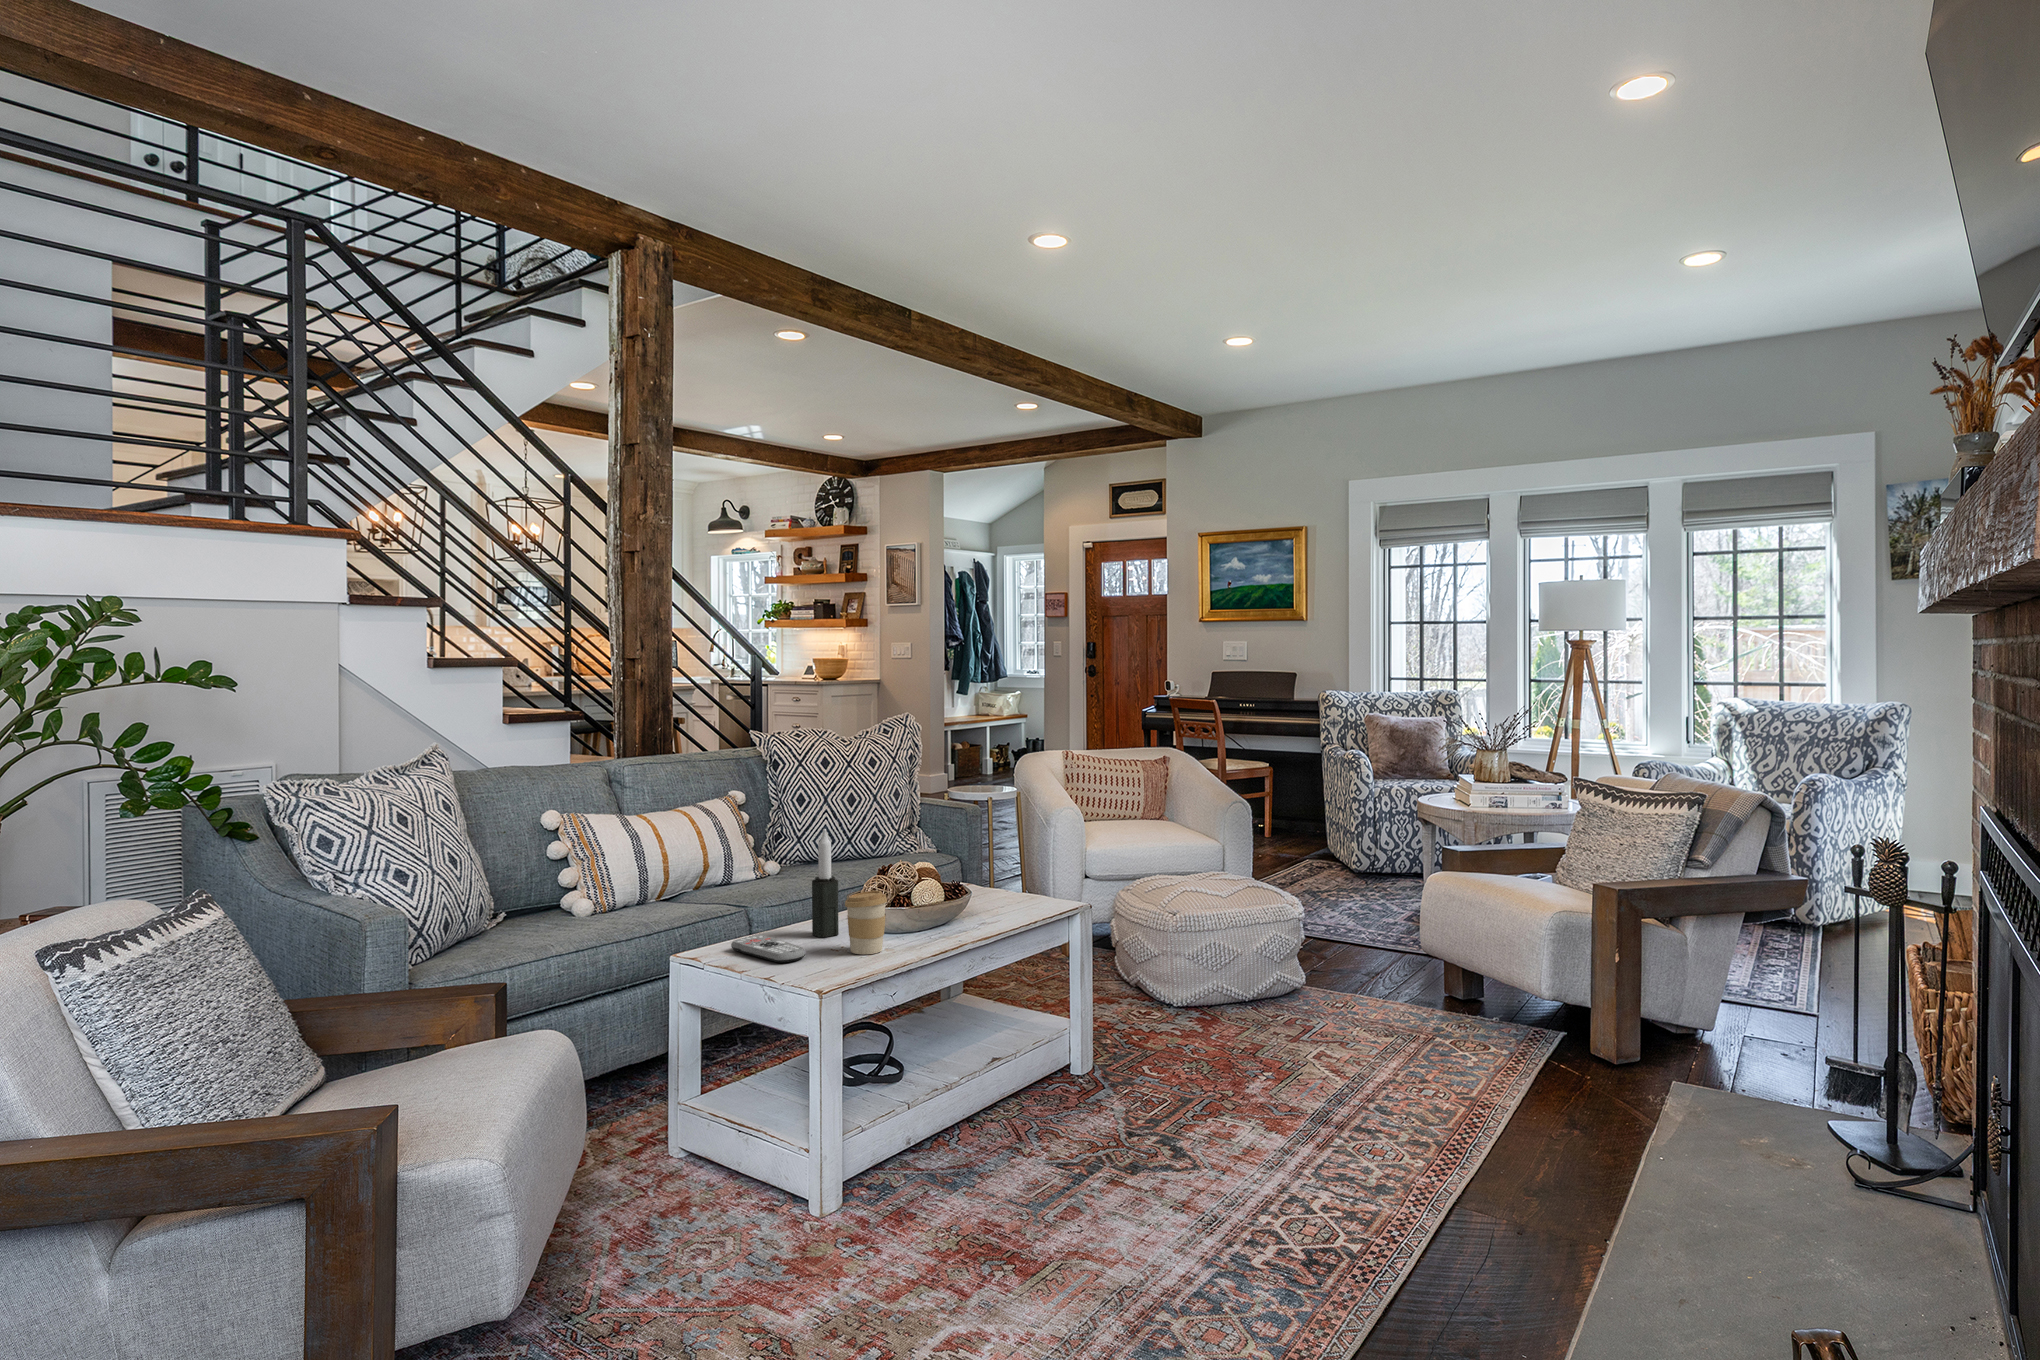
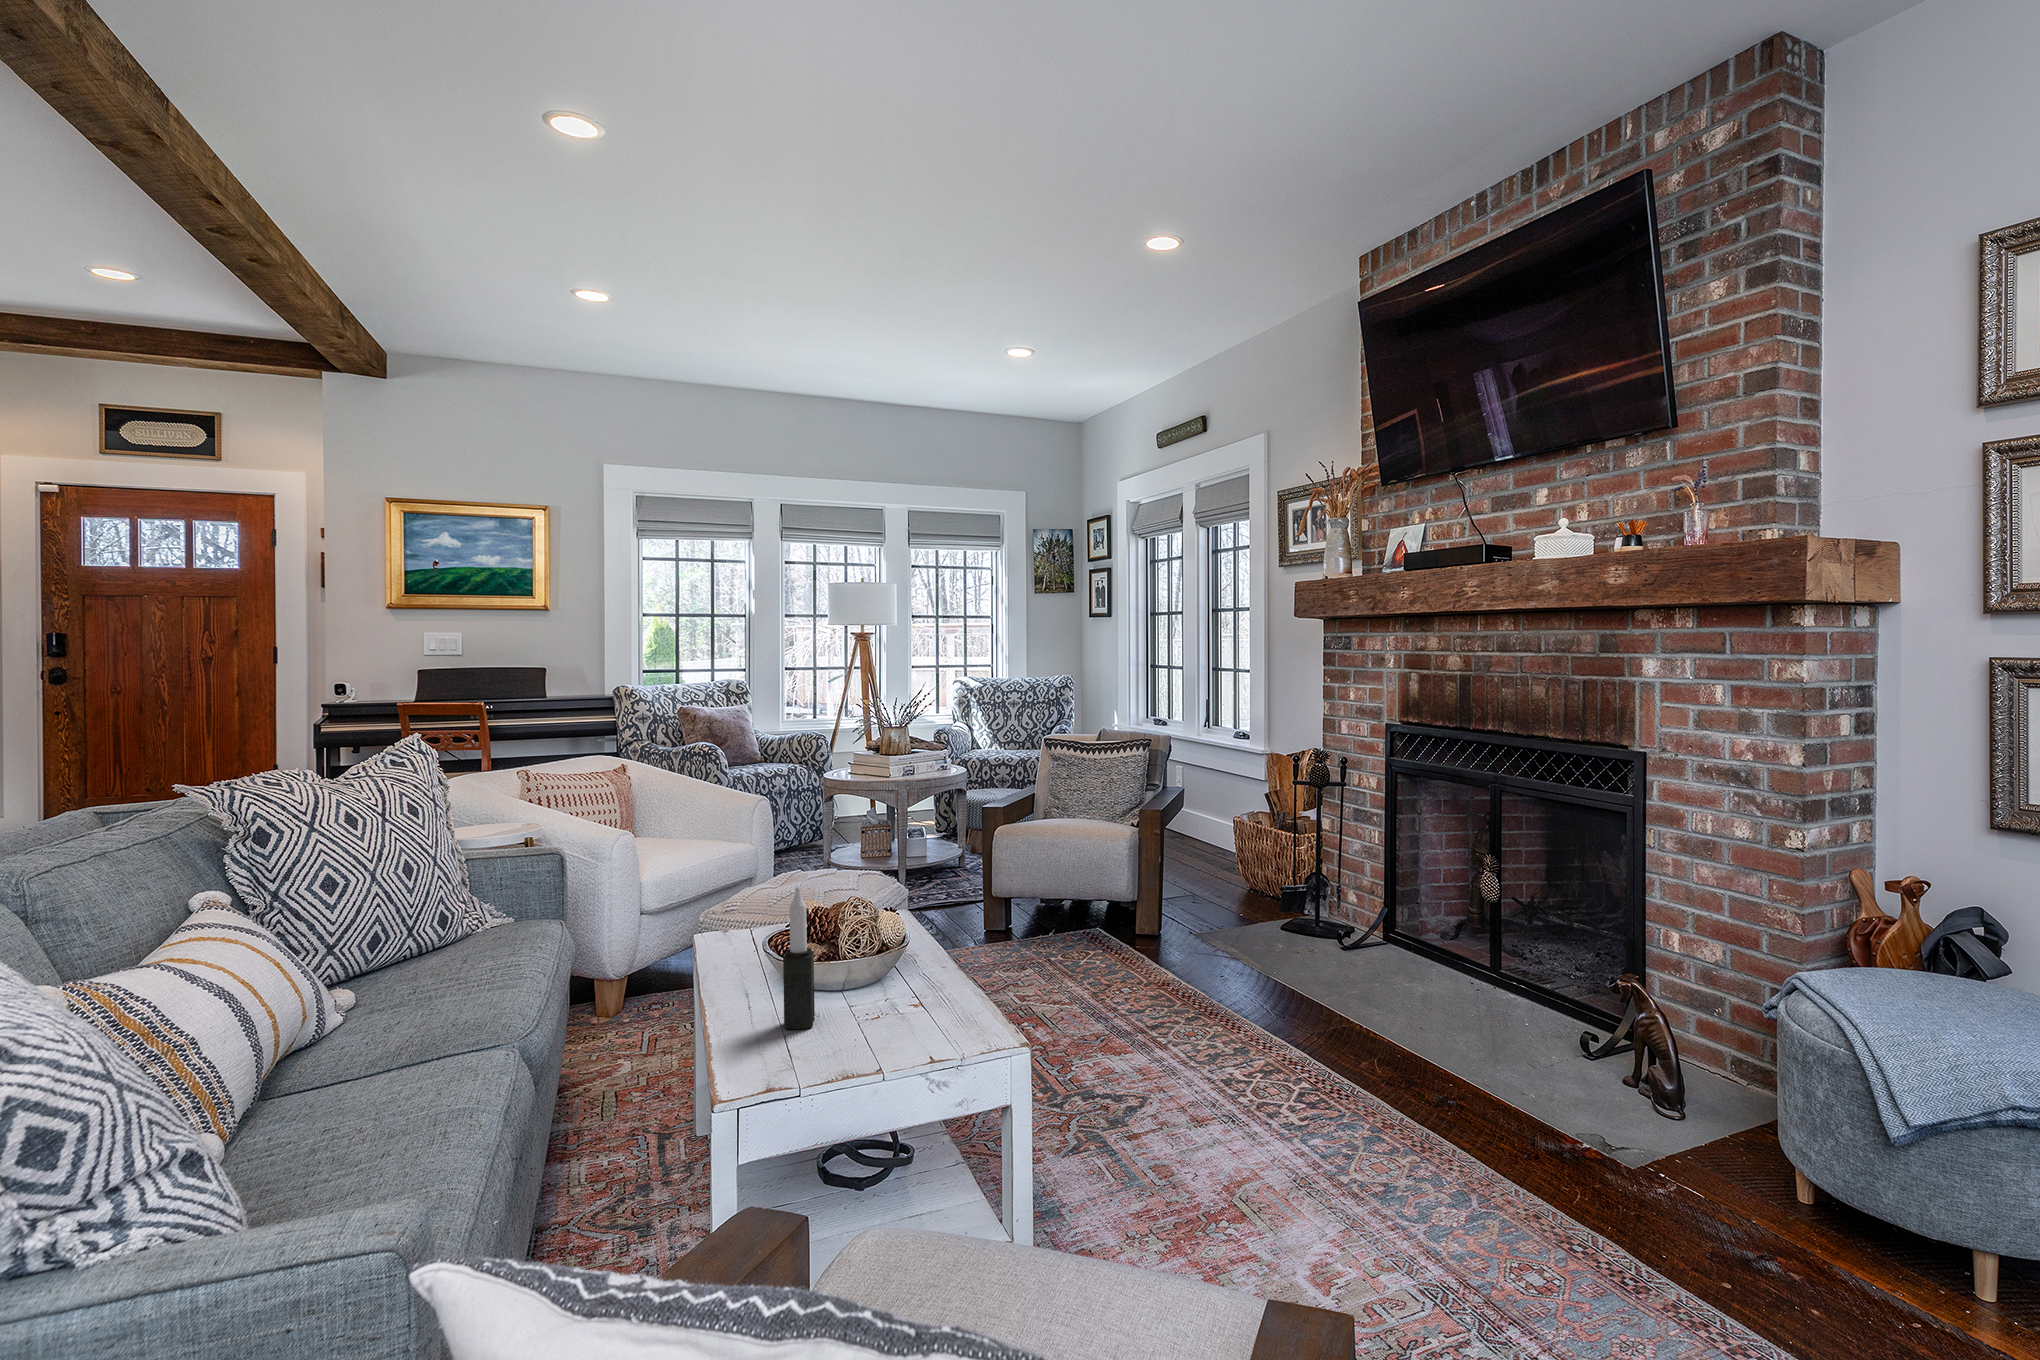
coffee cup: present [845,891,887,954] -> none [880,944,932,1027]
remote control: present [731,935,806,962] -> none [769,1037,893,1074]

